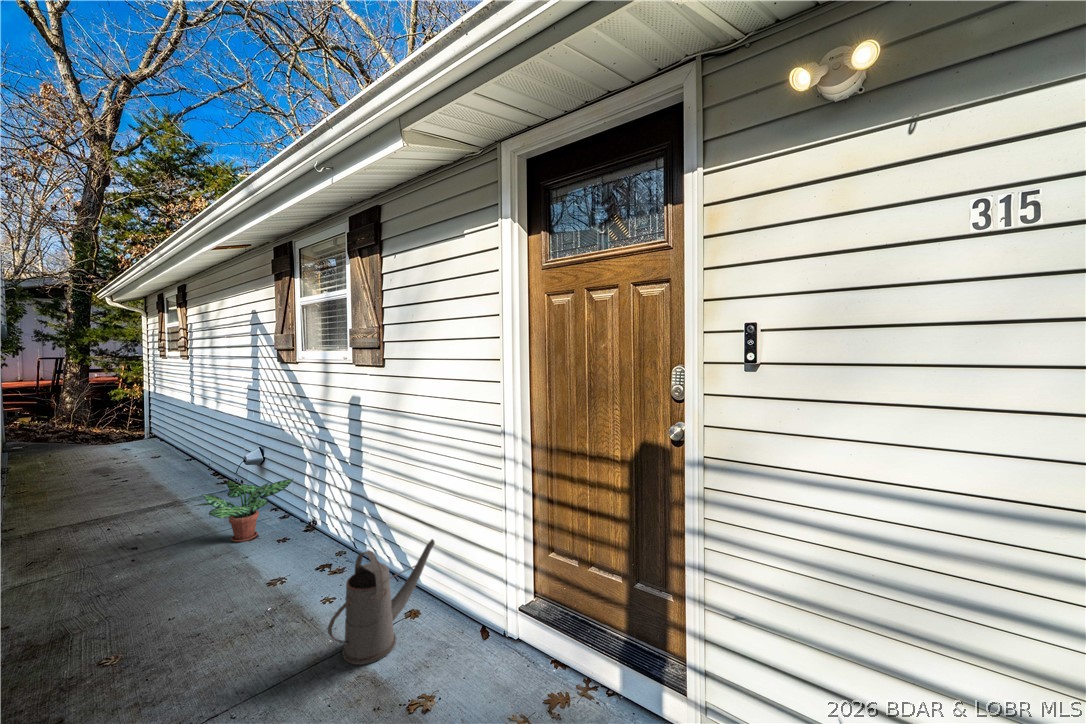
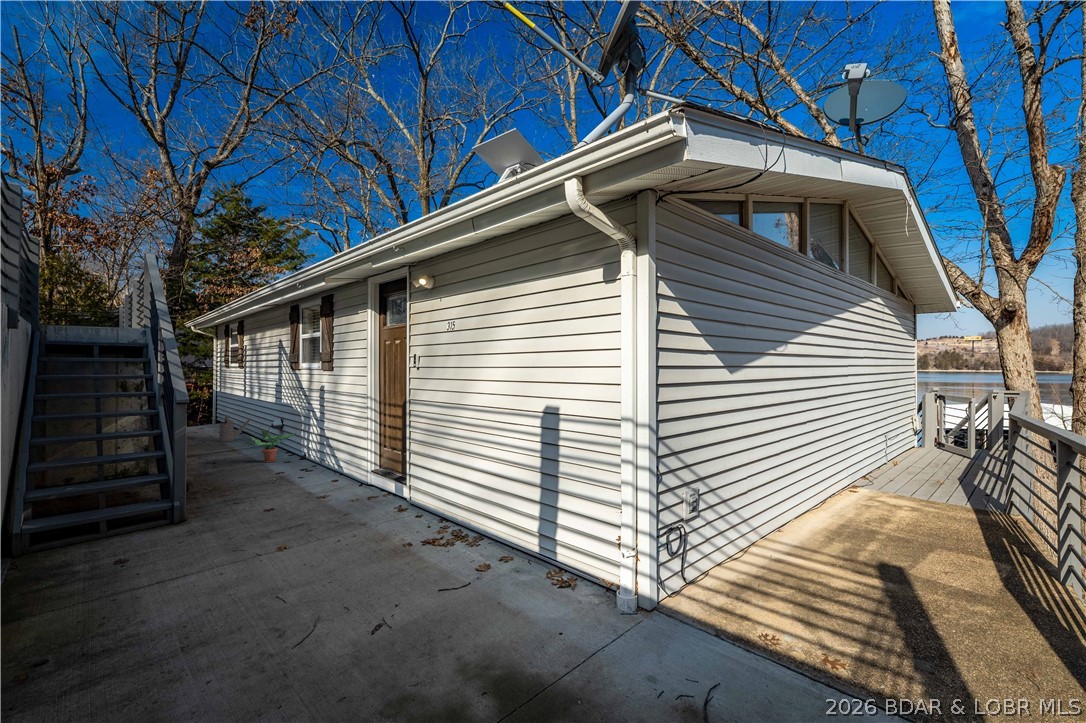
watering can: present [328,539,435,665] -> present [214,416,251,442]

